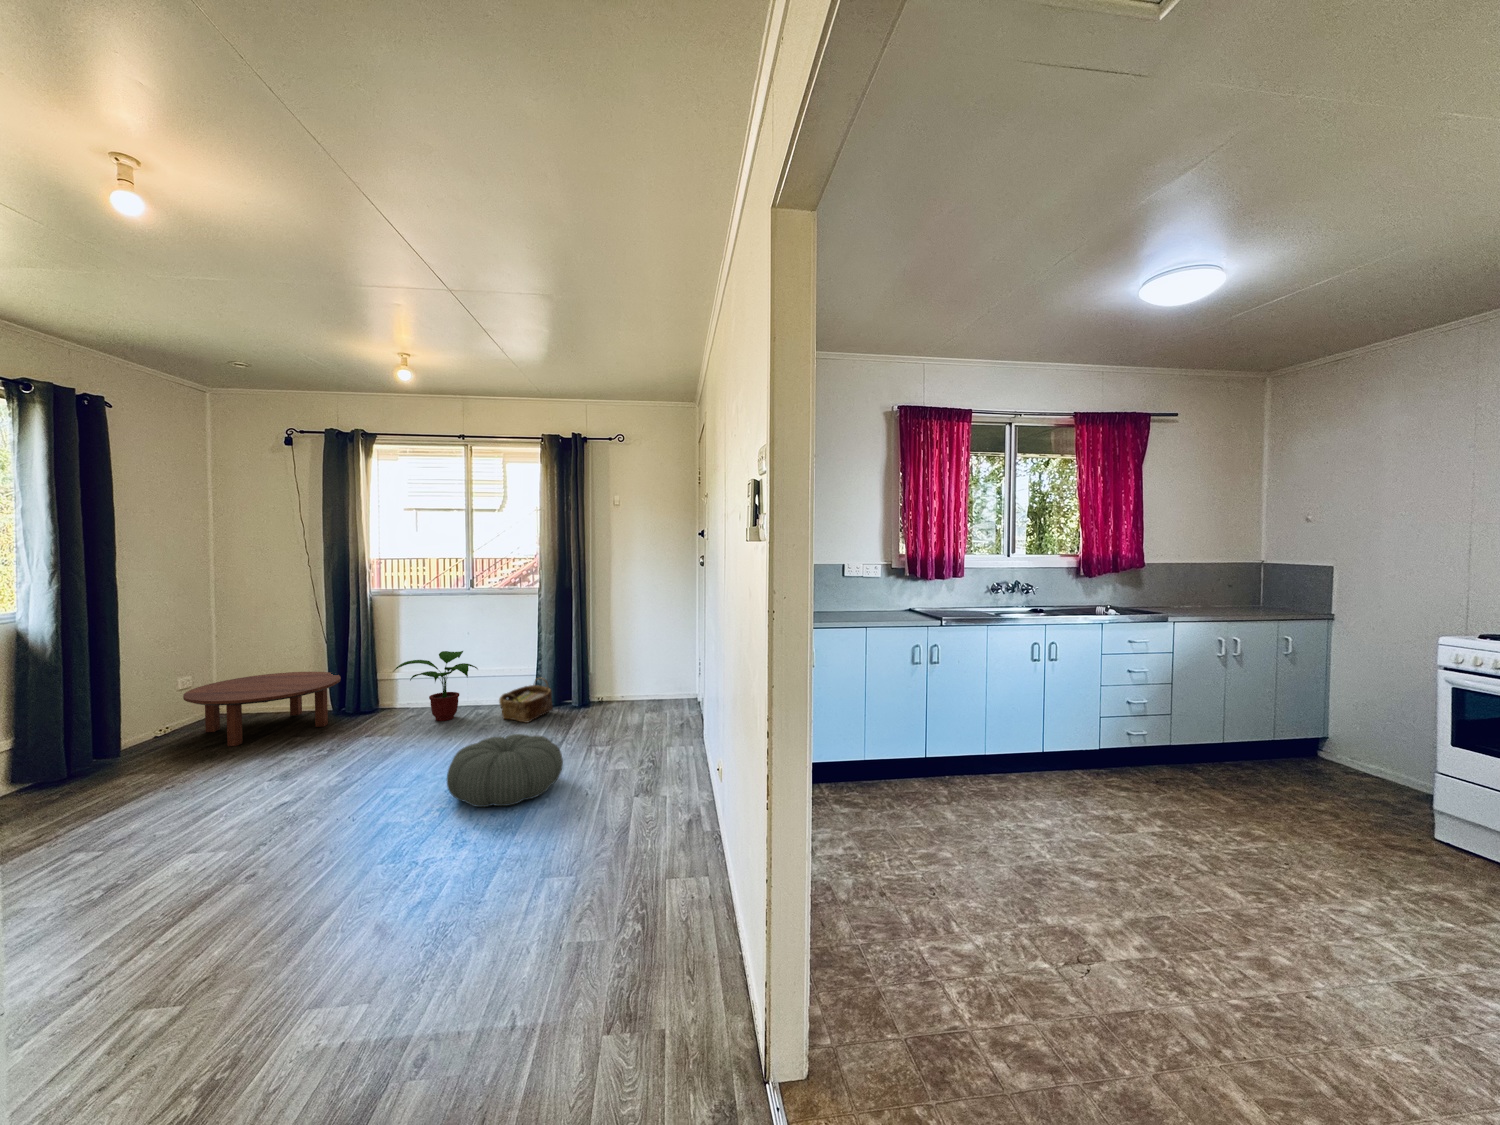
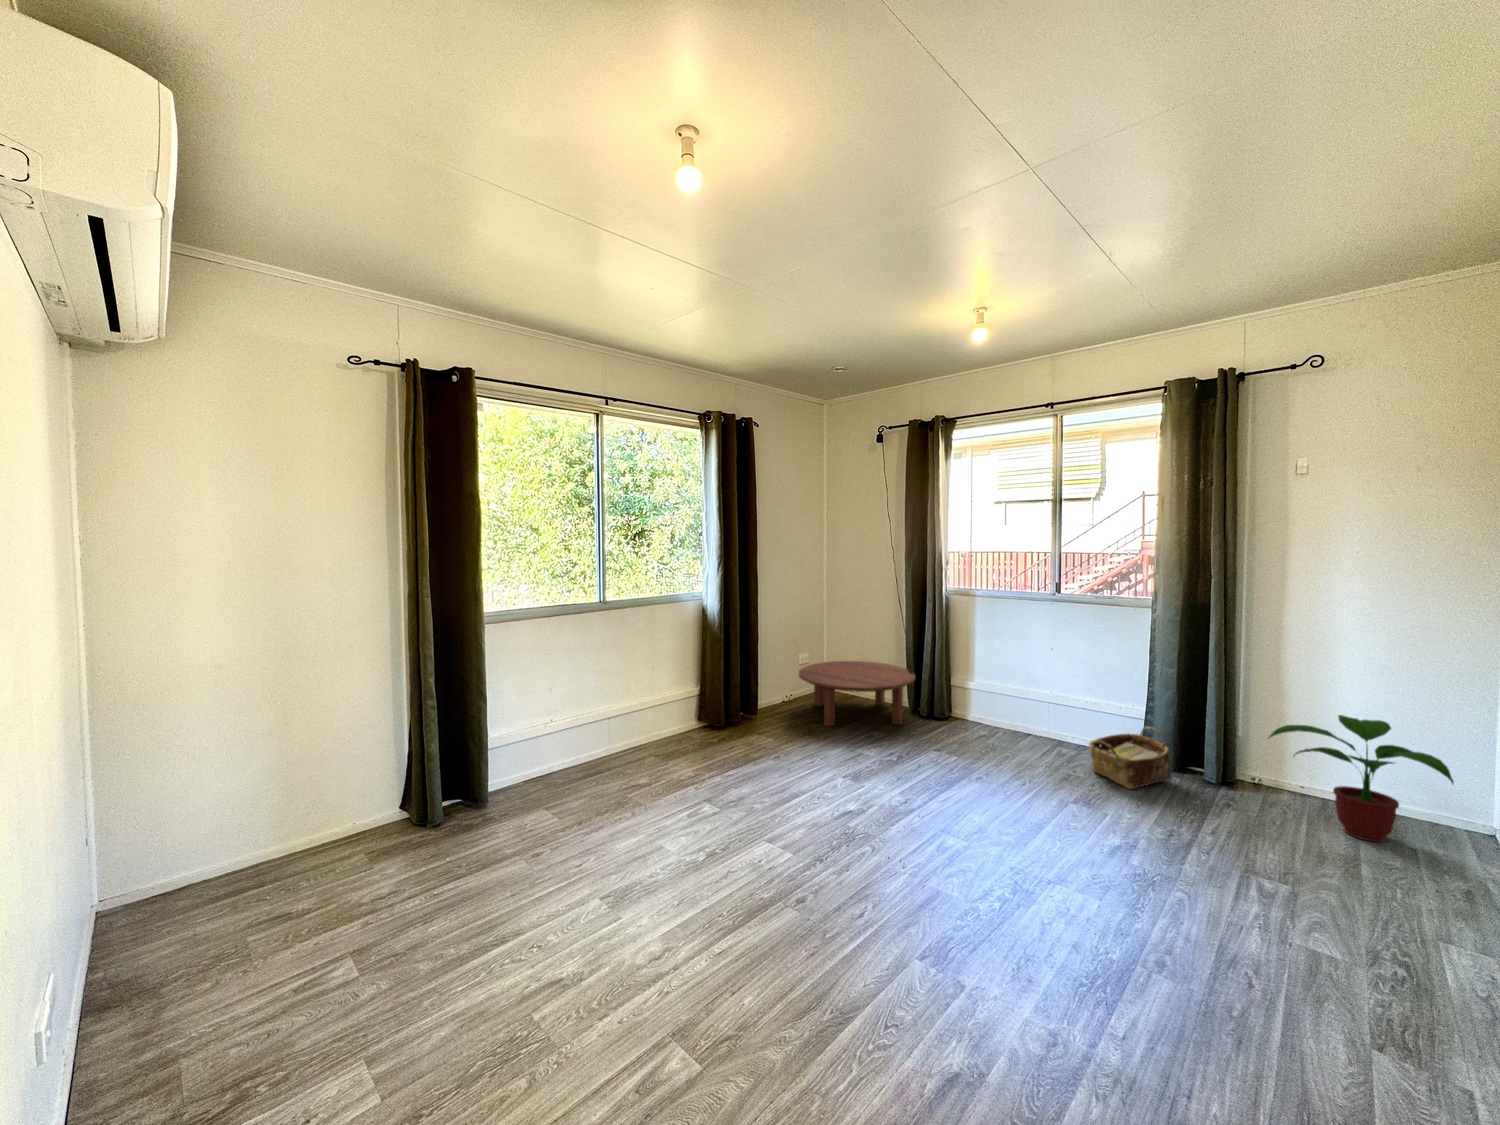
potted plant: present [394,651,478,721] -> present [1269,715,1454,842]
pouf: present [447,734,563,807] -> none [1011,815,1200,949]

